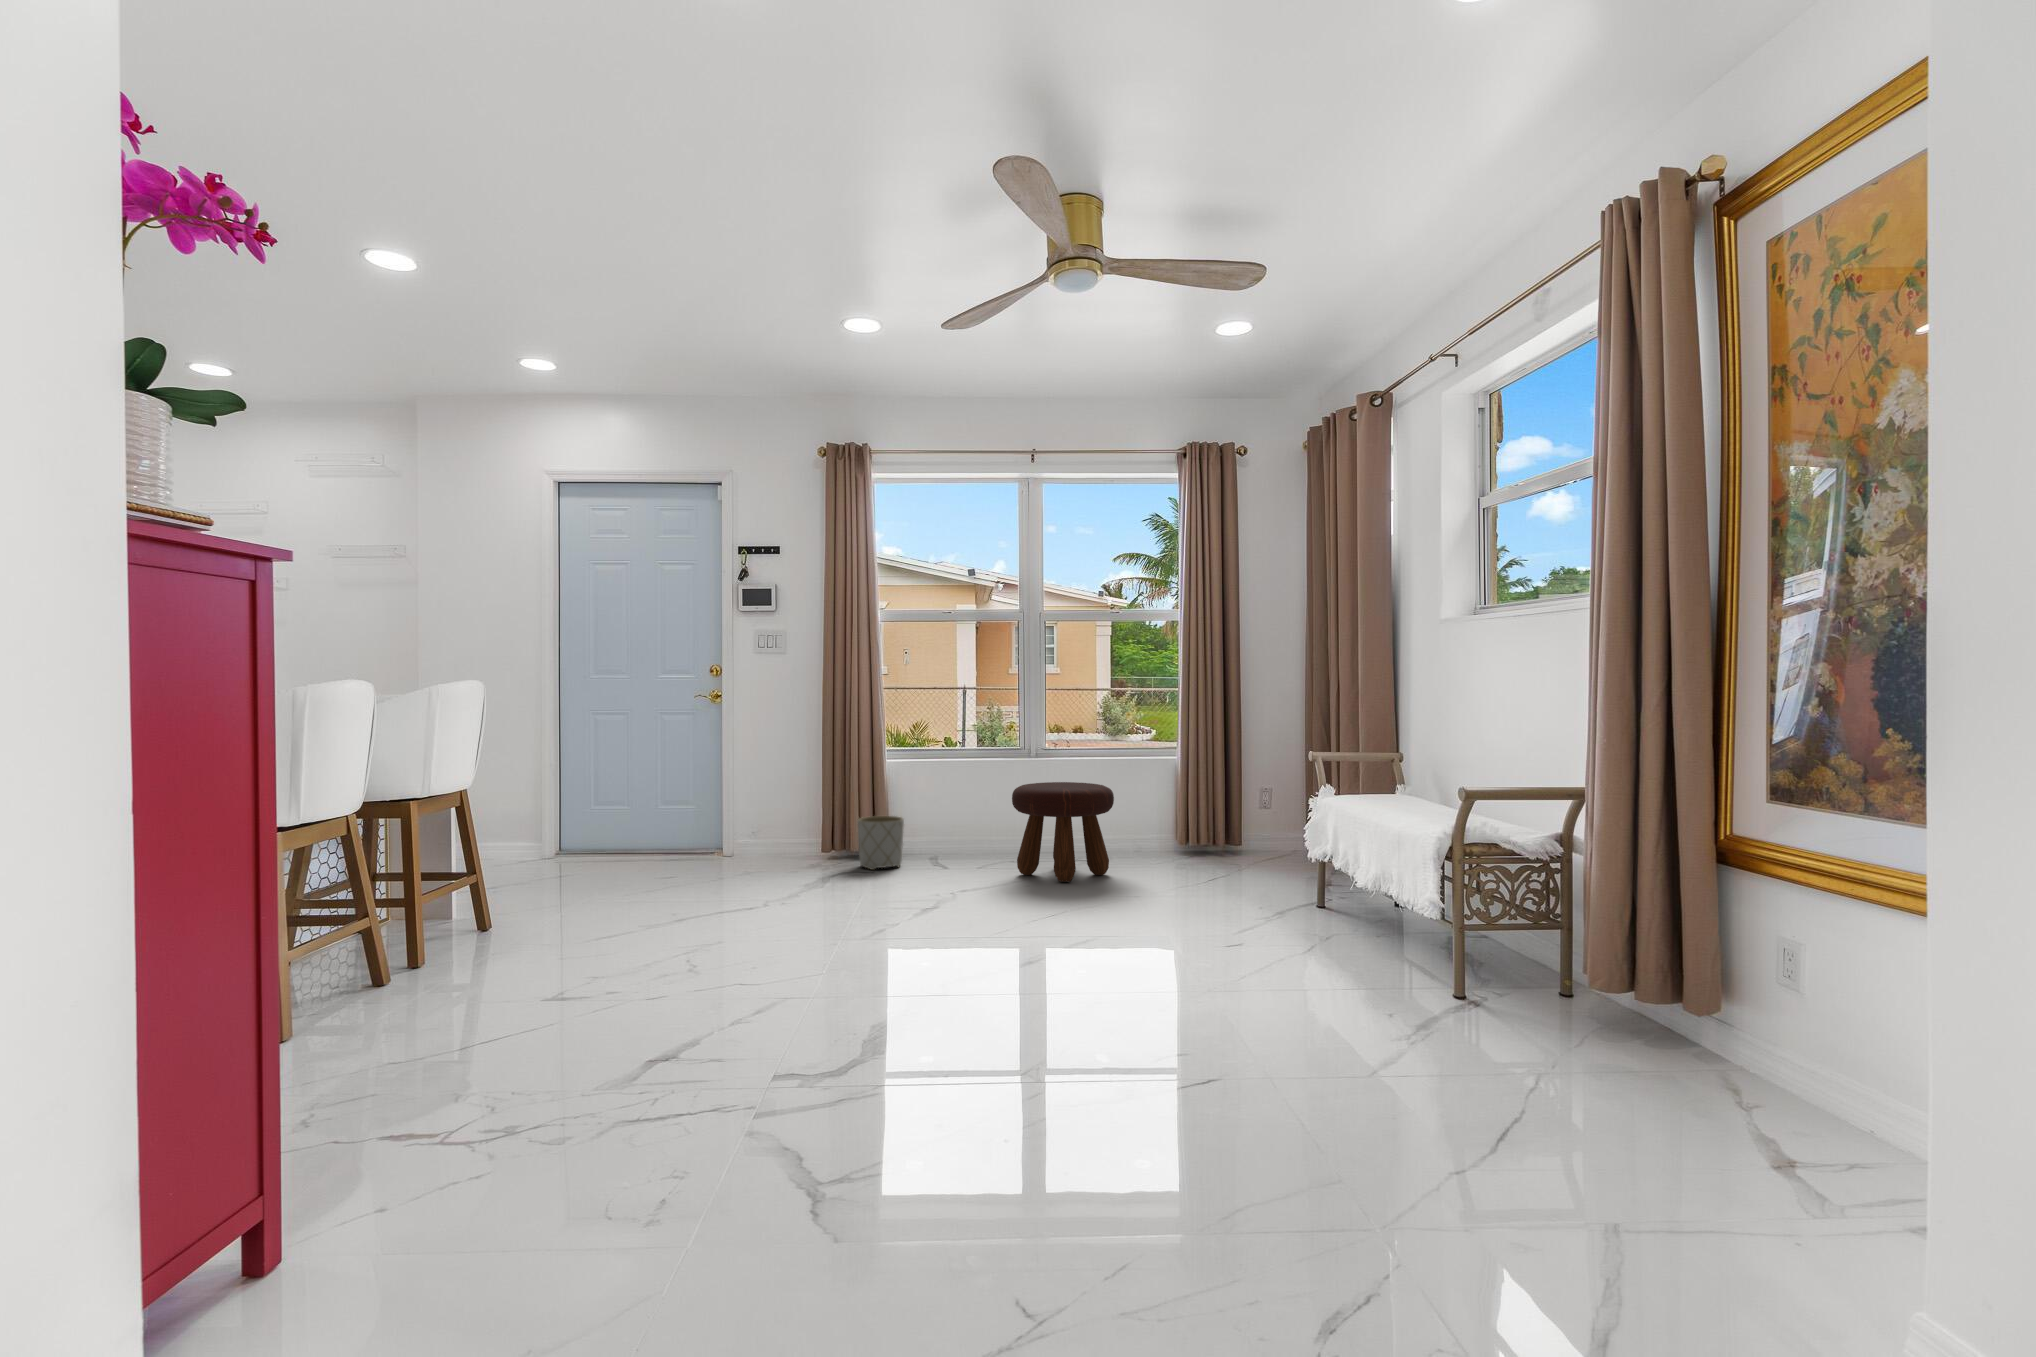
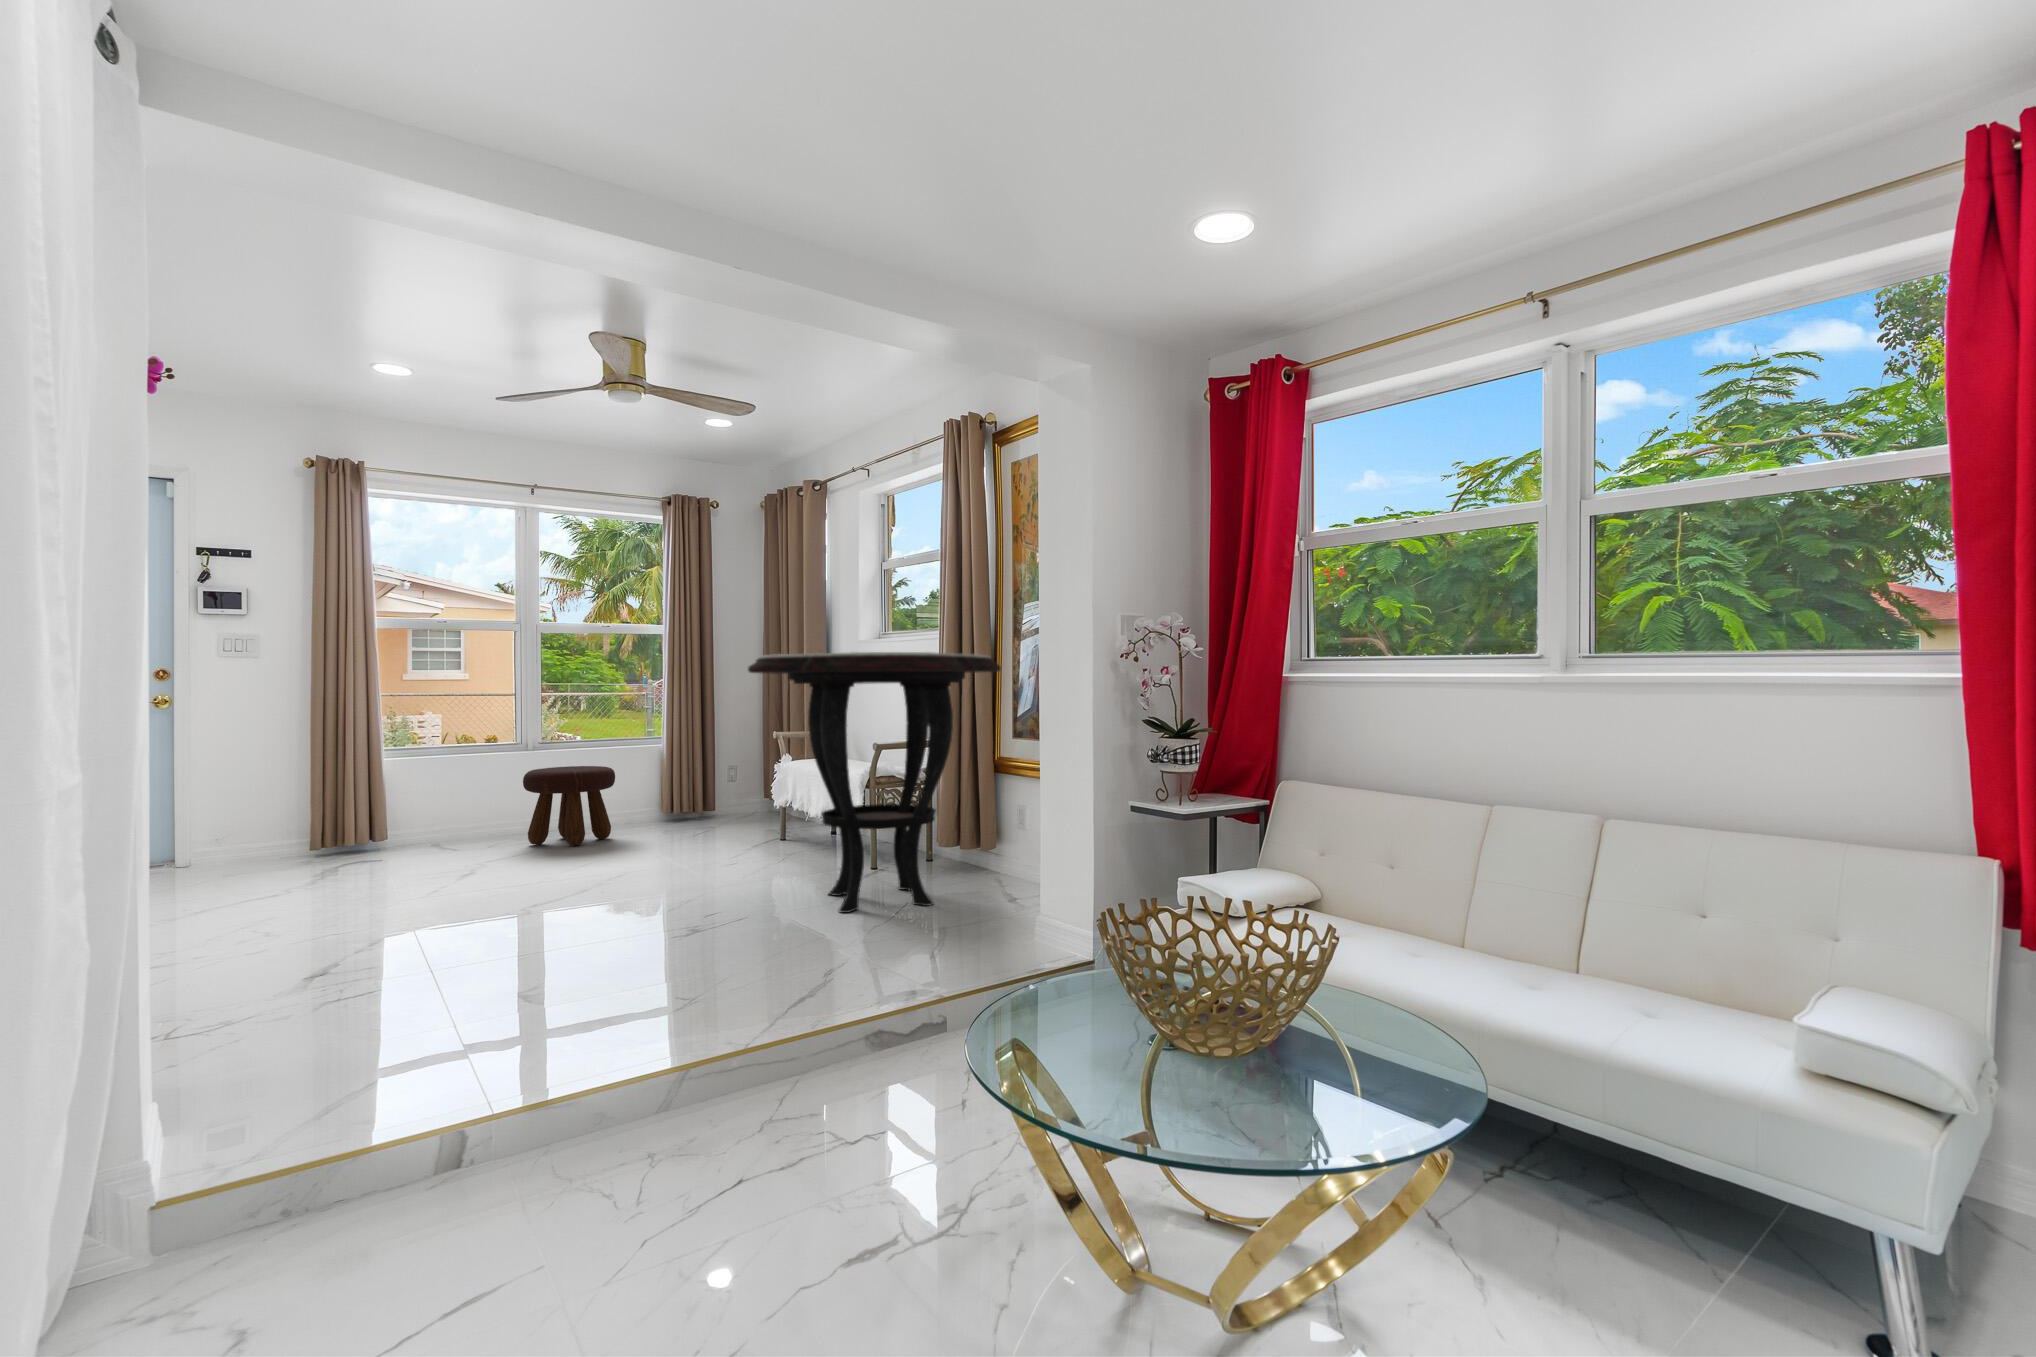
side table: none [1232,627,1742,1126] -> present [748,652,1001,913]
planter: present [858,816,904,870] -> none [356,807,407,856]

